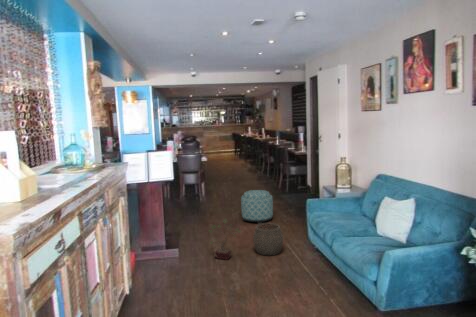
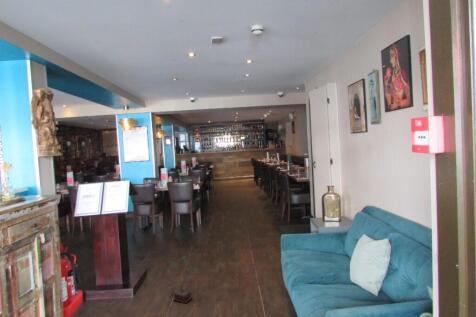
ottoman: present [241,190,273,224] -> none [224,220,259,259]
woven basket: present [253,223,283,255] -> none [218,260,252,300]

